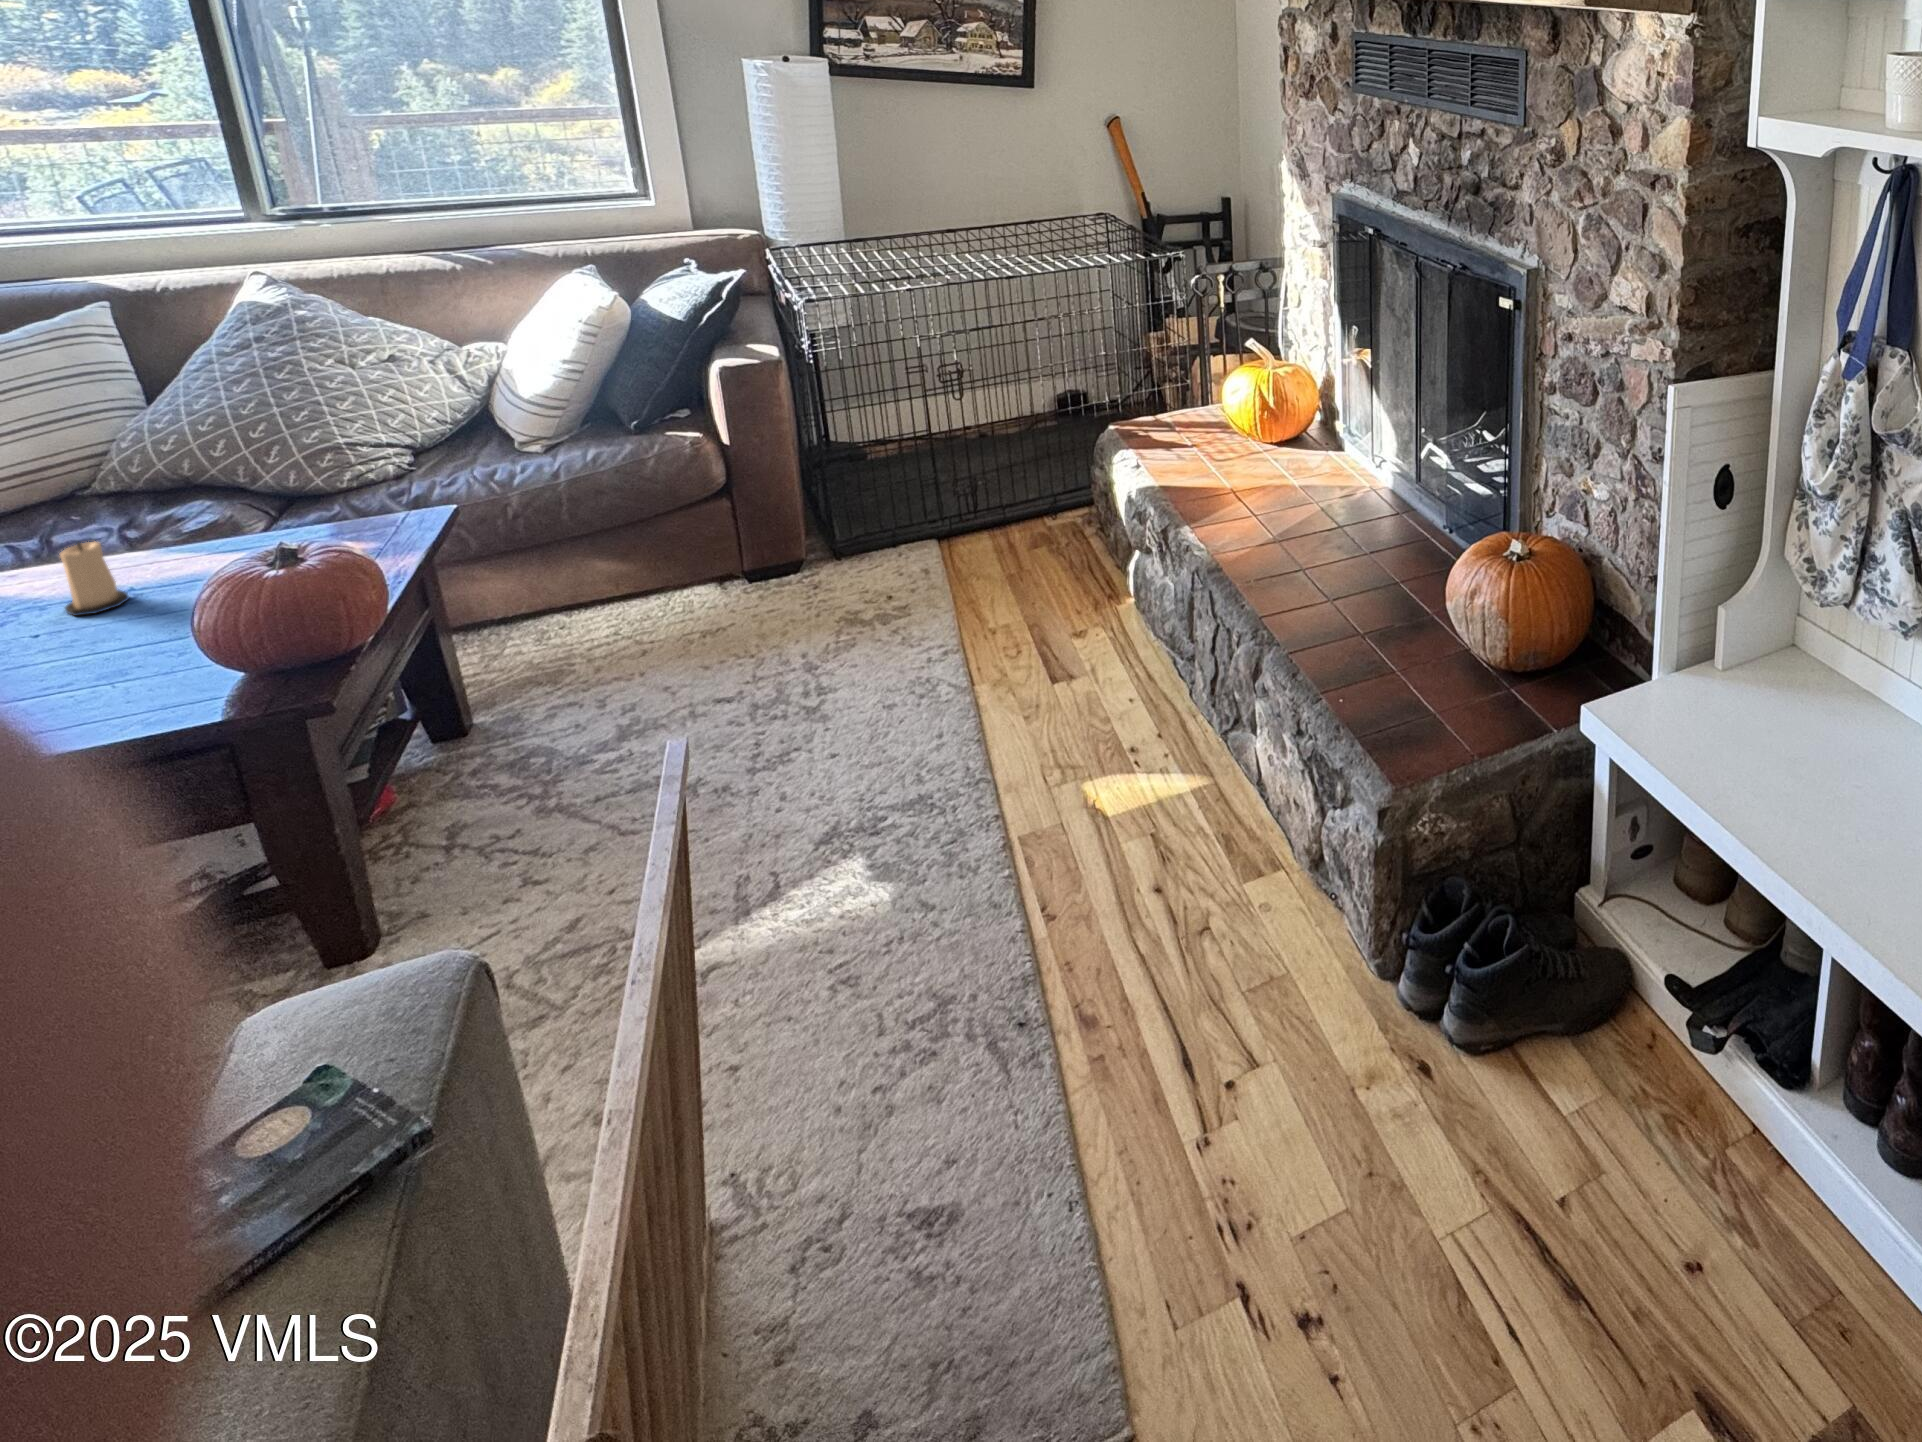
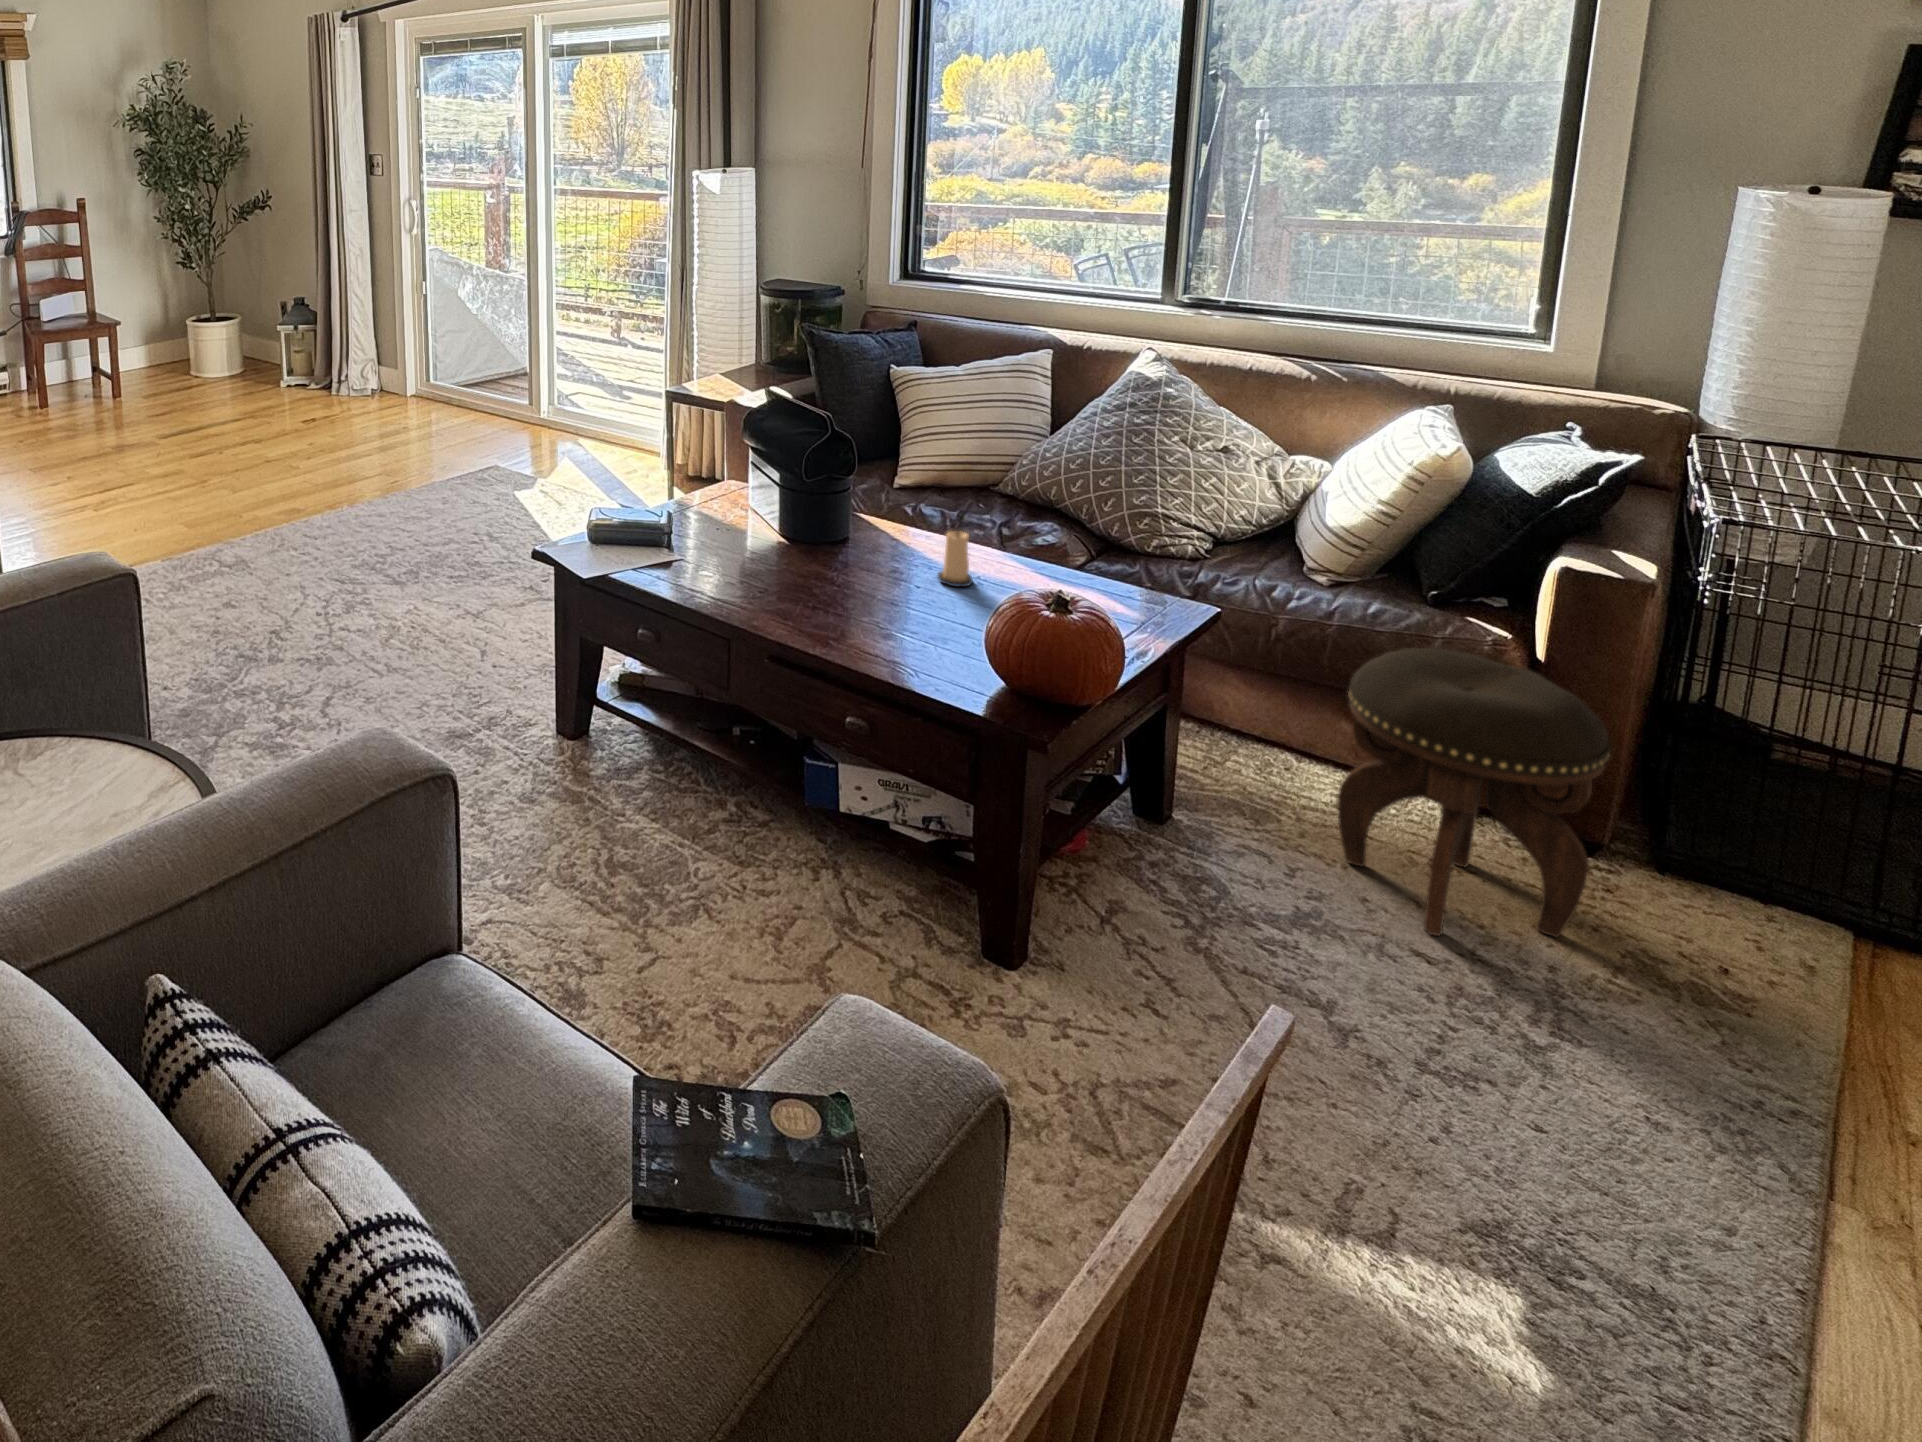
footstool: none [597,452,804,683] -> present [1338,648,1611,937]

